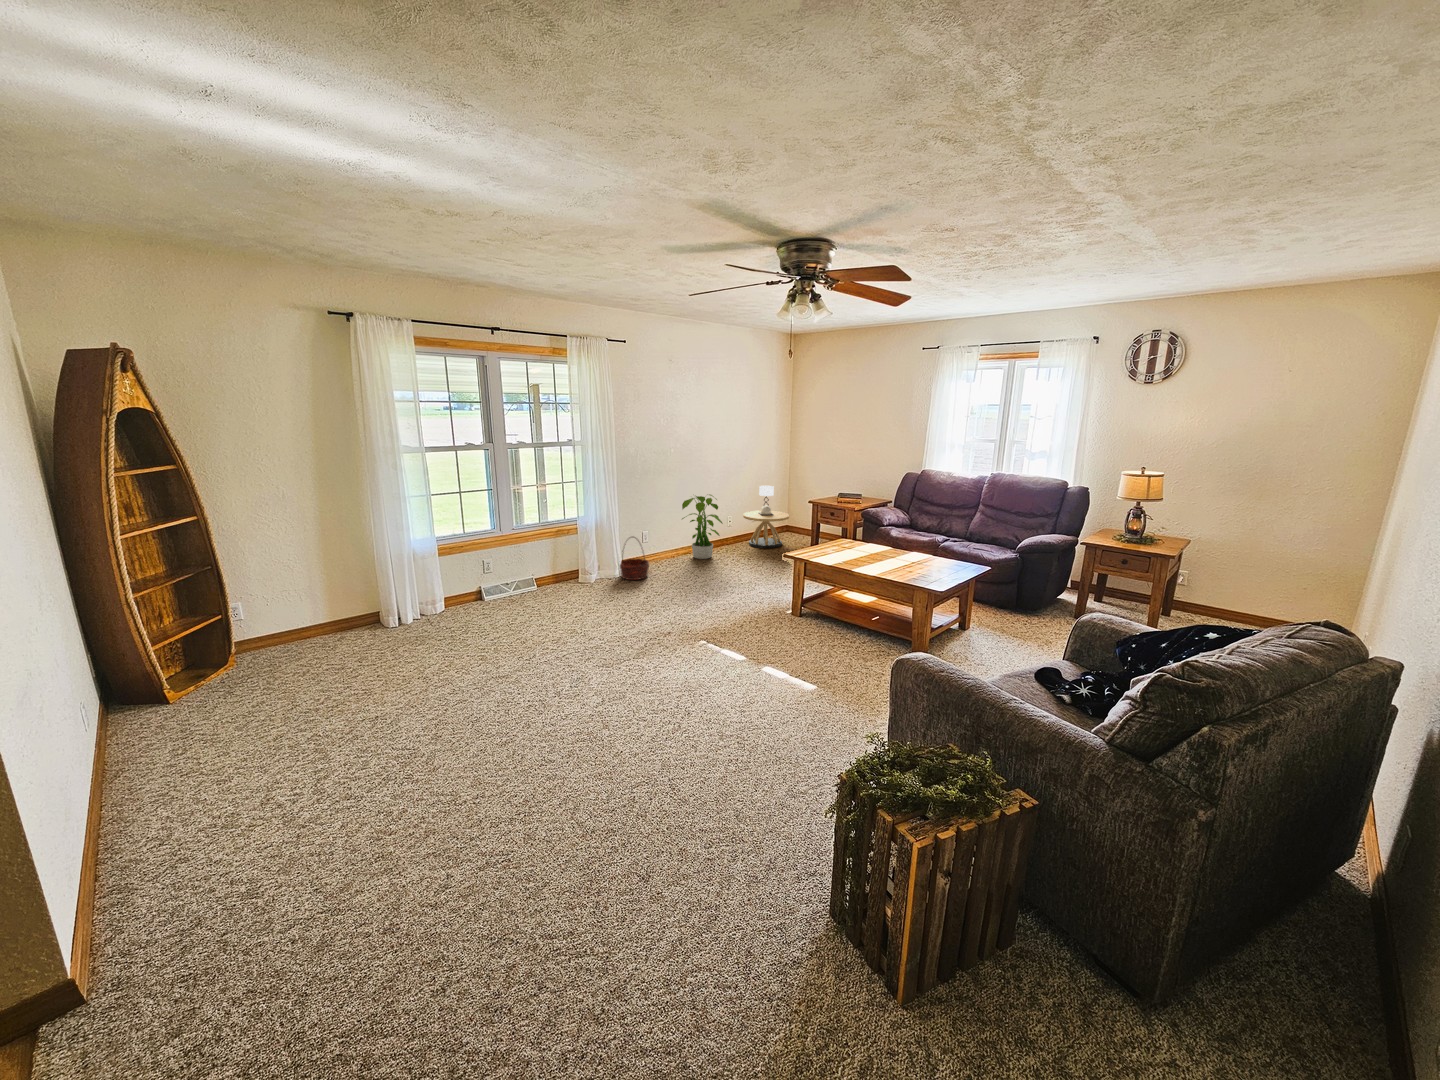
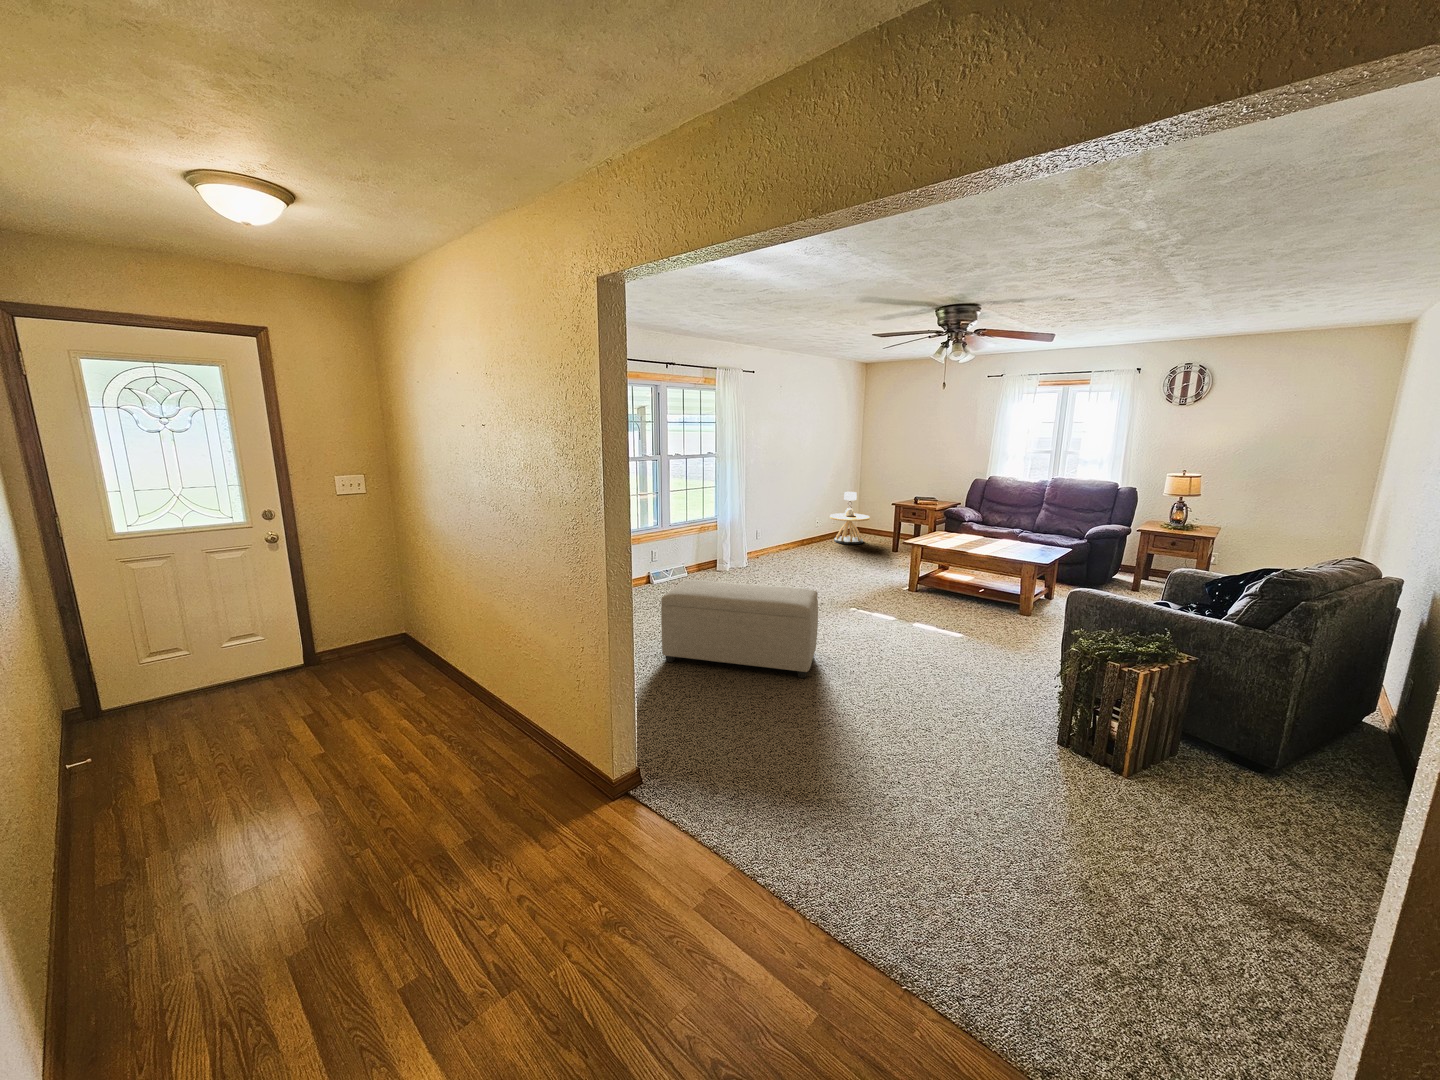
potted plant: present [682,494,723,559] -> none [786,498,823,552]
basket: present [620,537,649,580] -> none [747,532,774,568]
ottoman: none [363,616,594,766] -> present [661,580,818,678]

